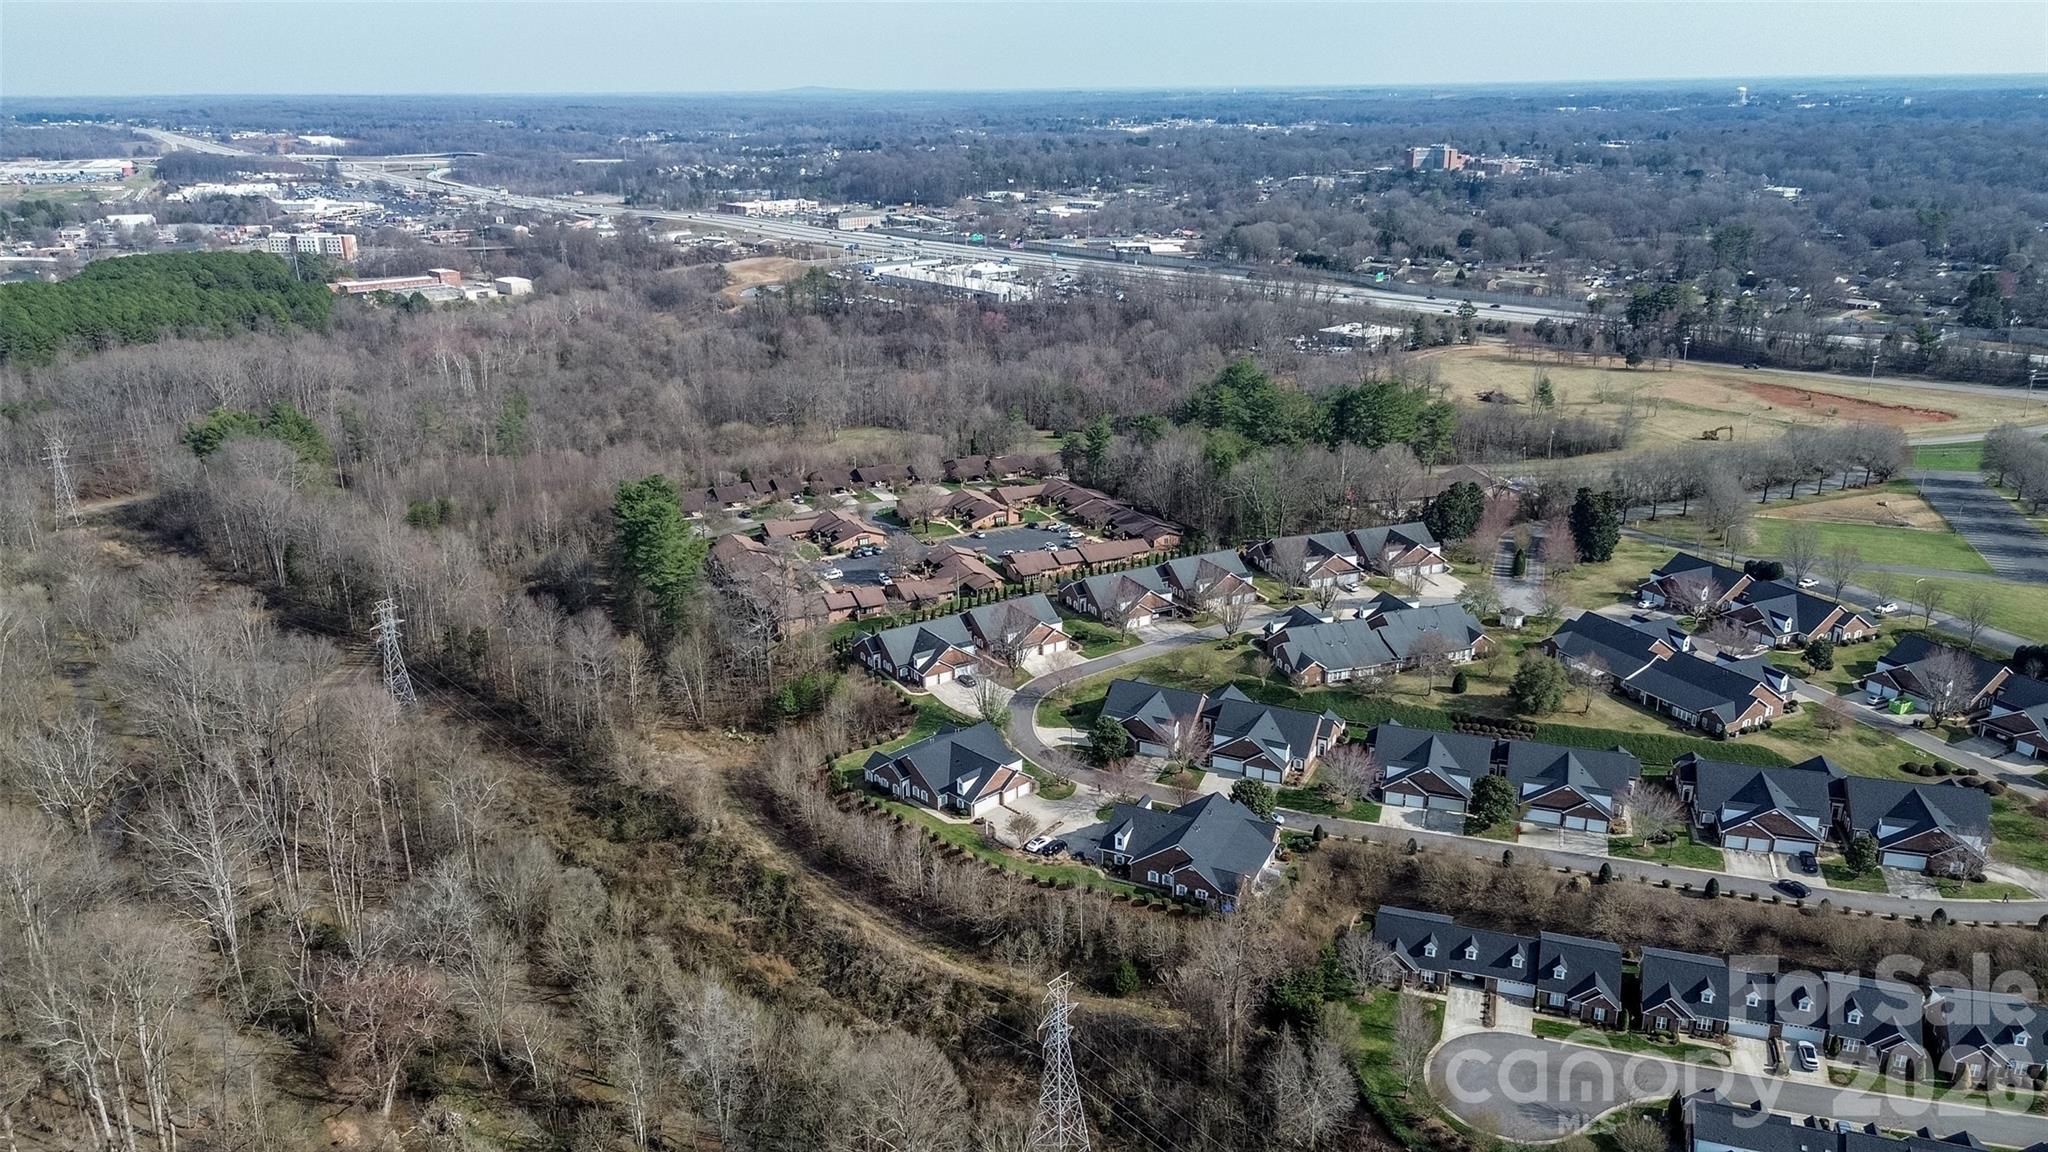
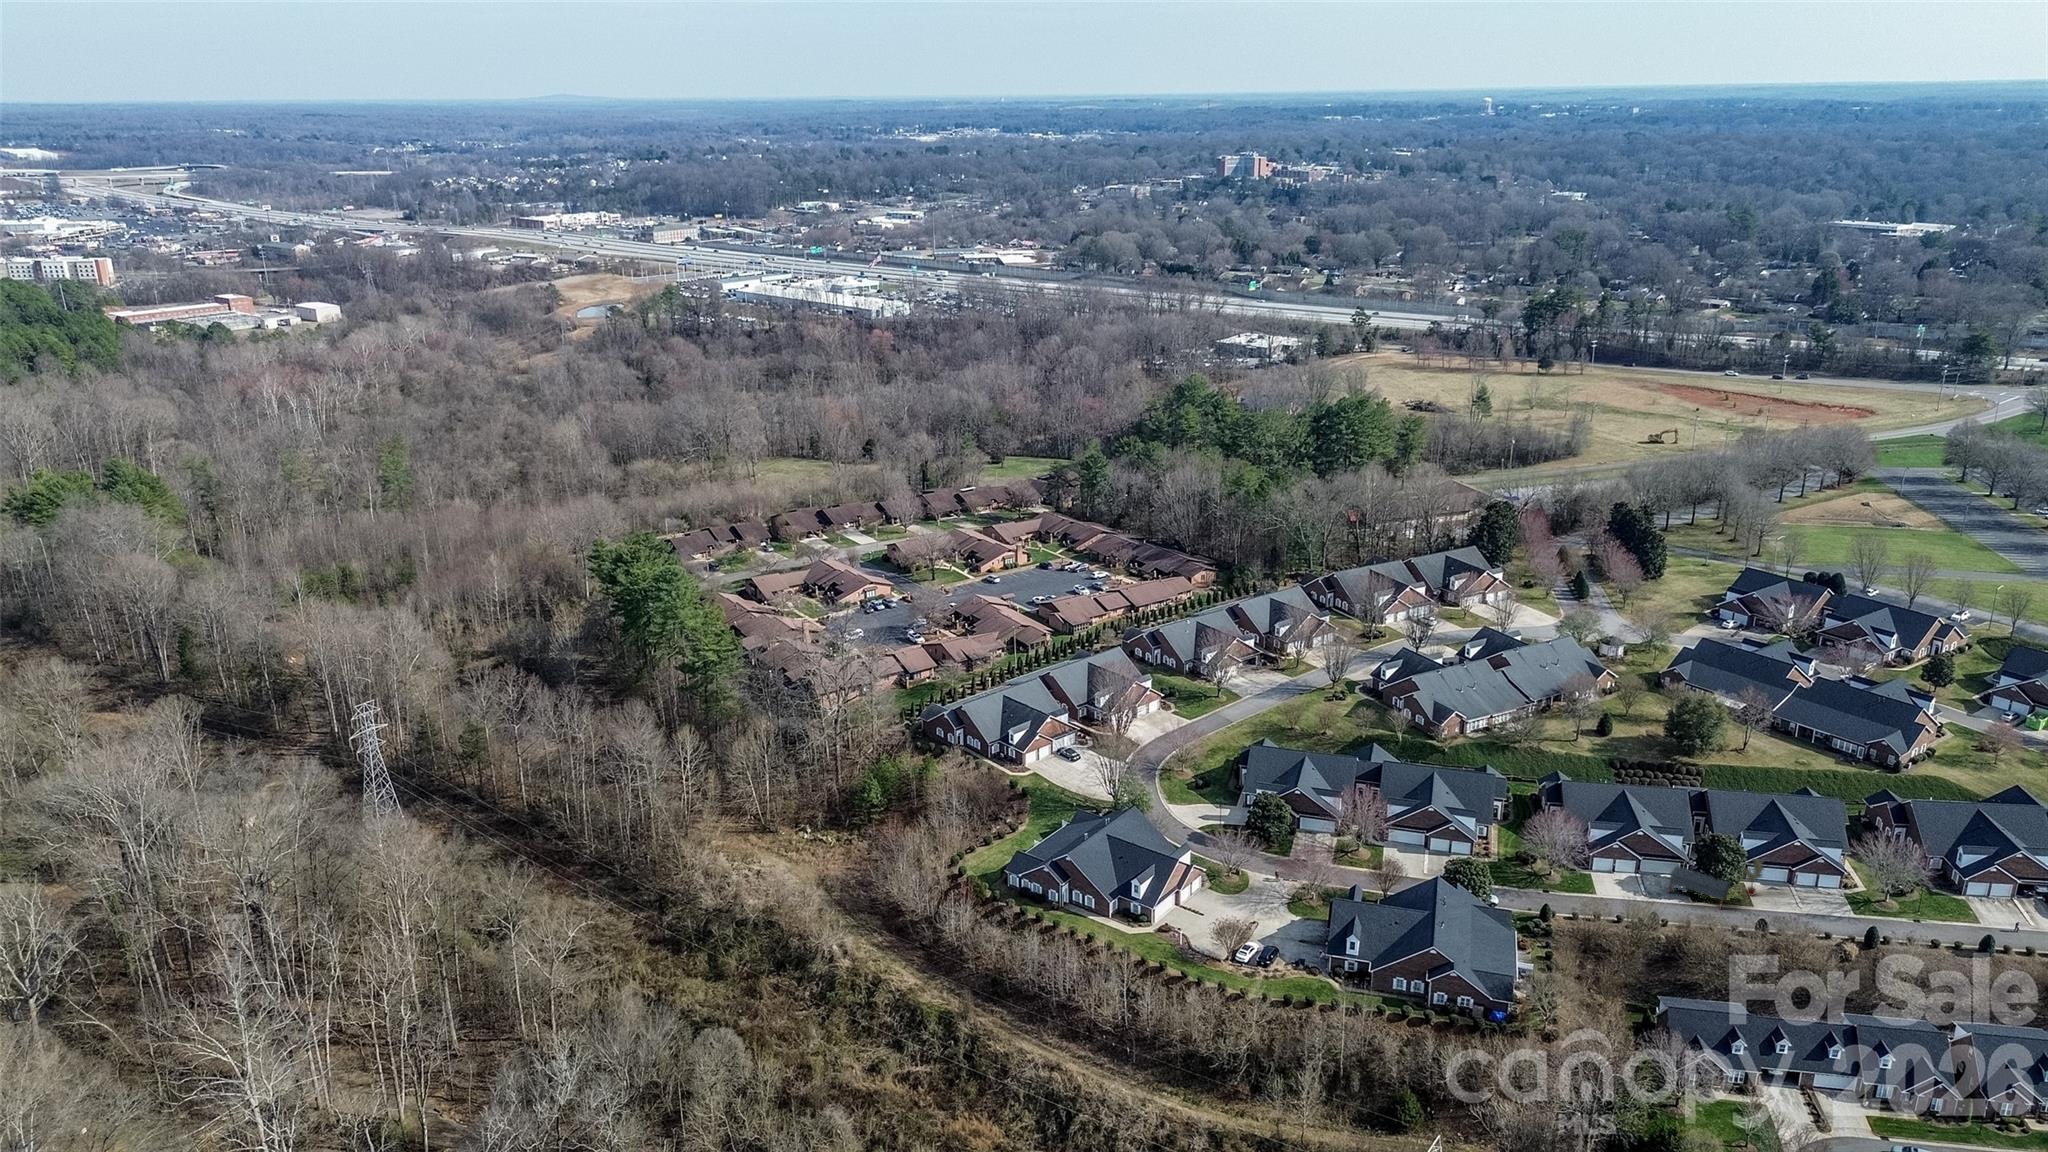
bench: none [1442,803,1494,843] -> present [1669,866,1730,909]

